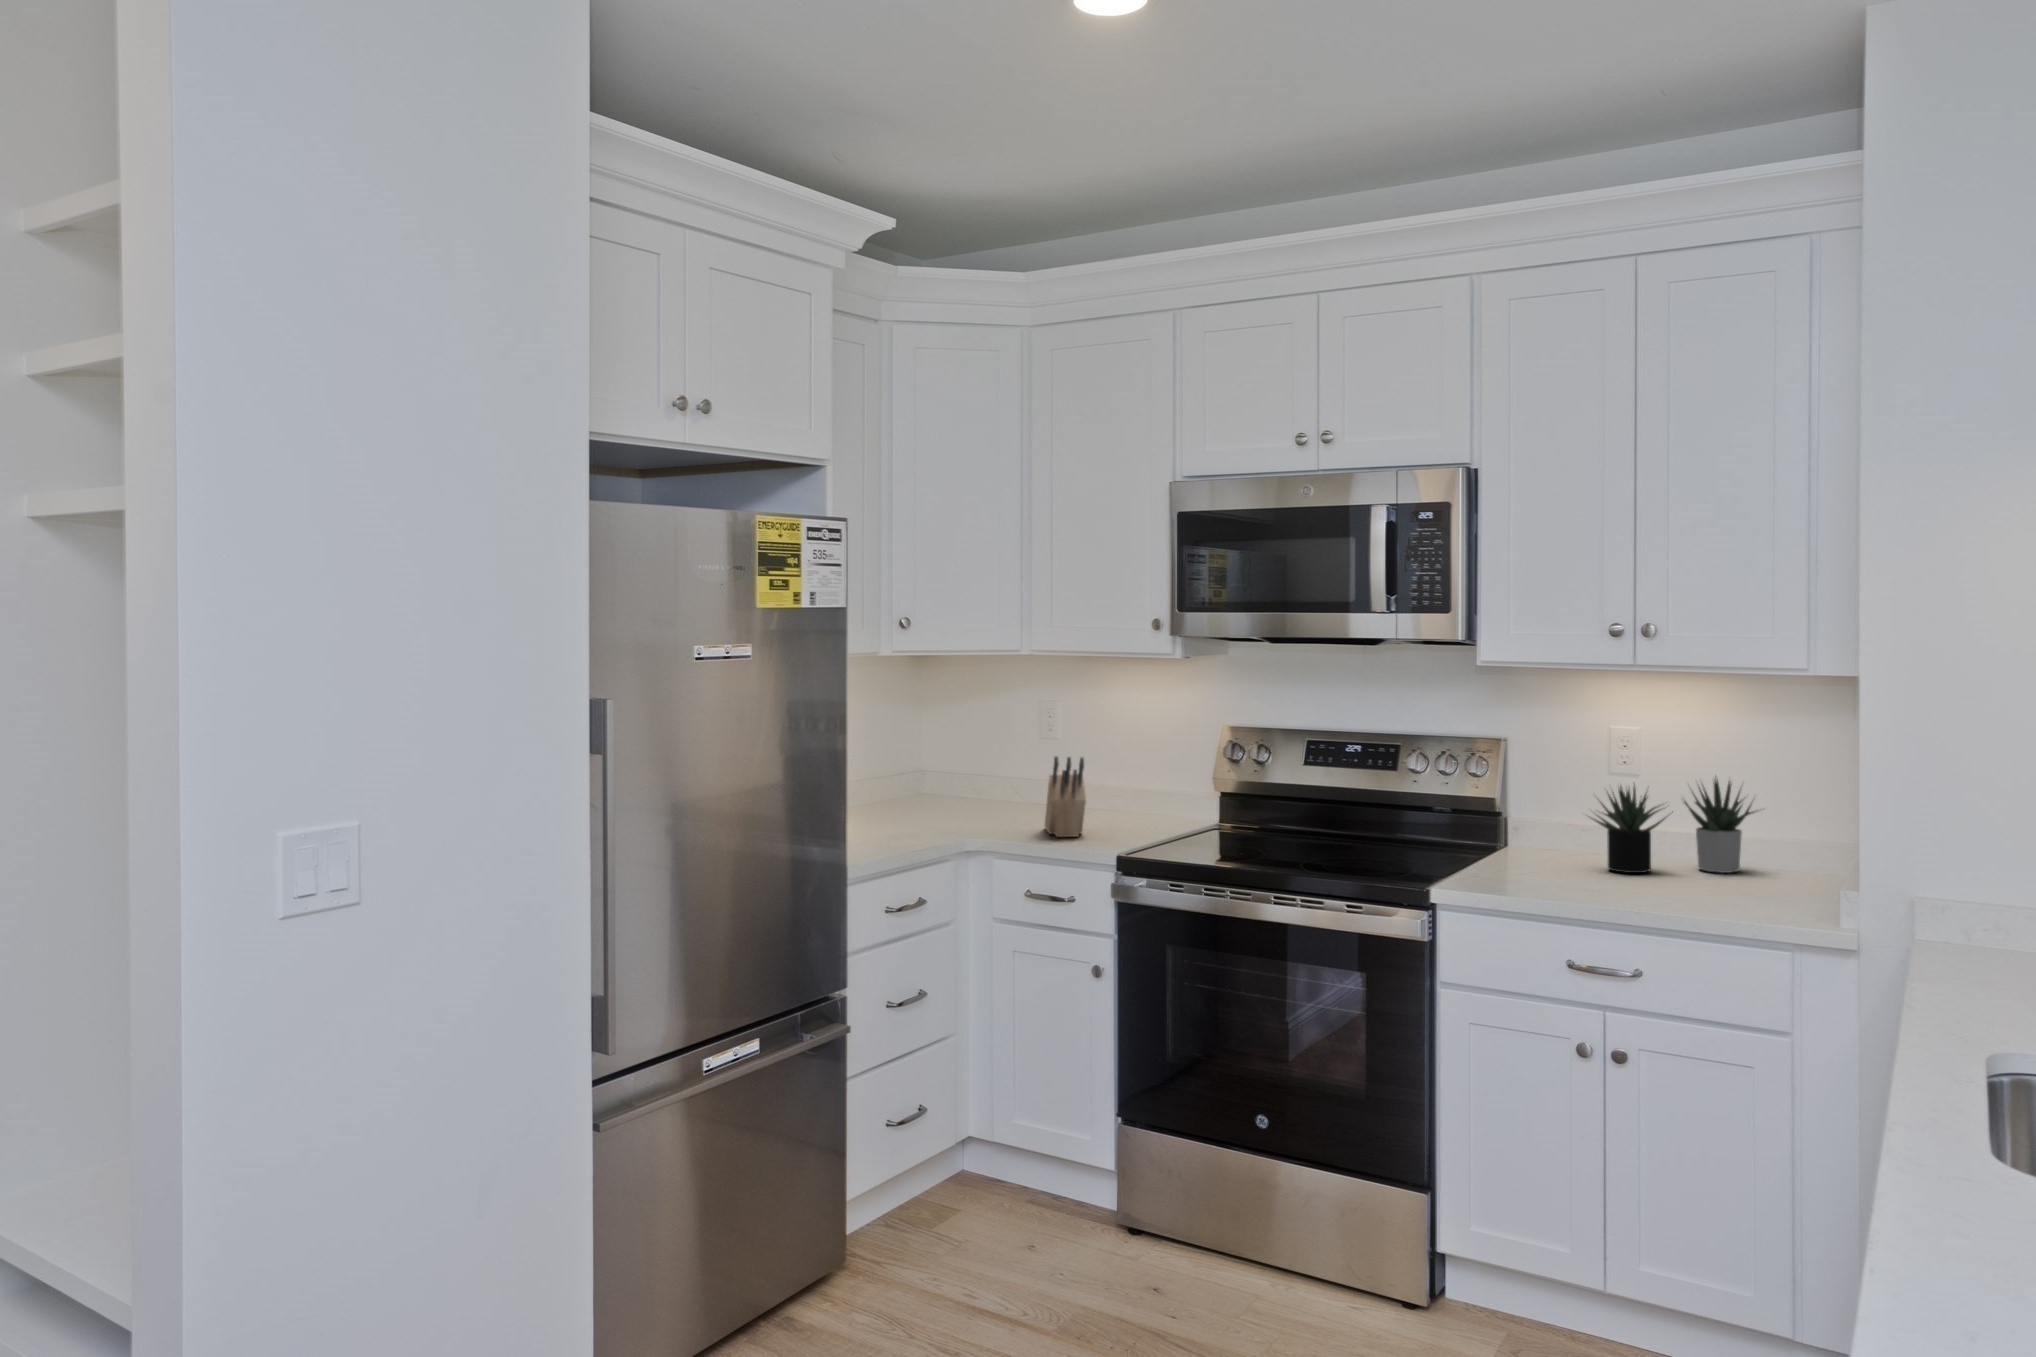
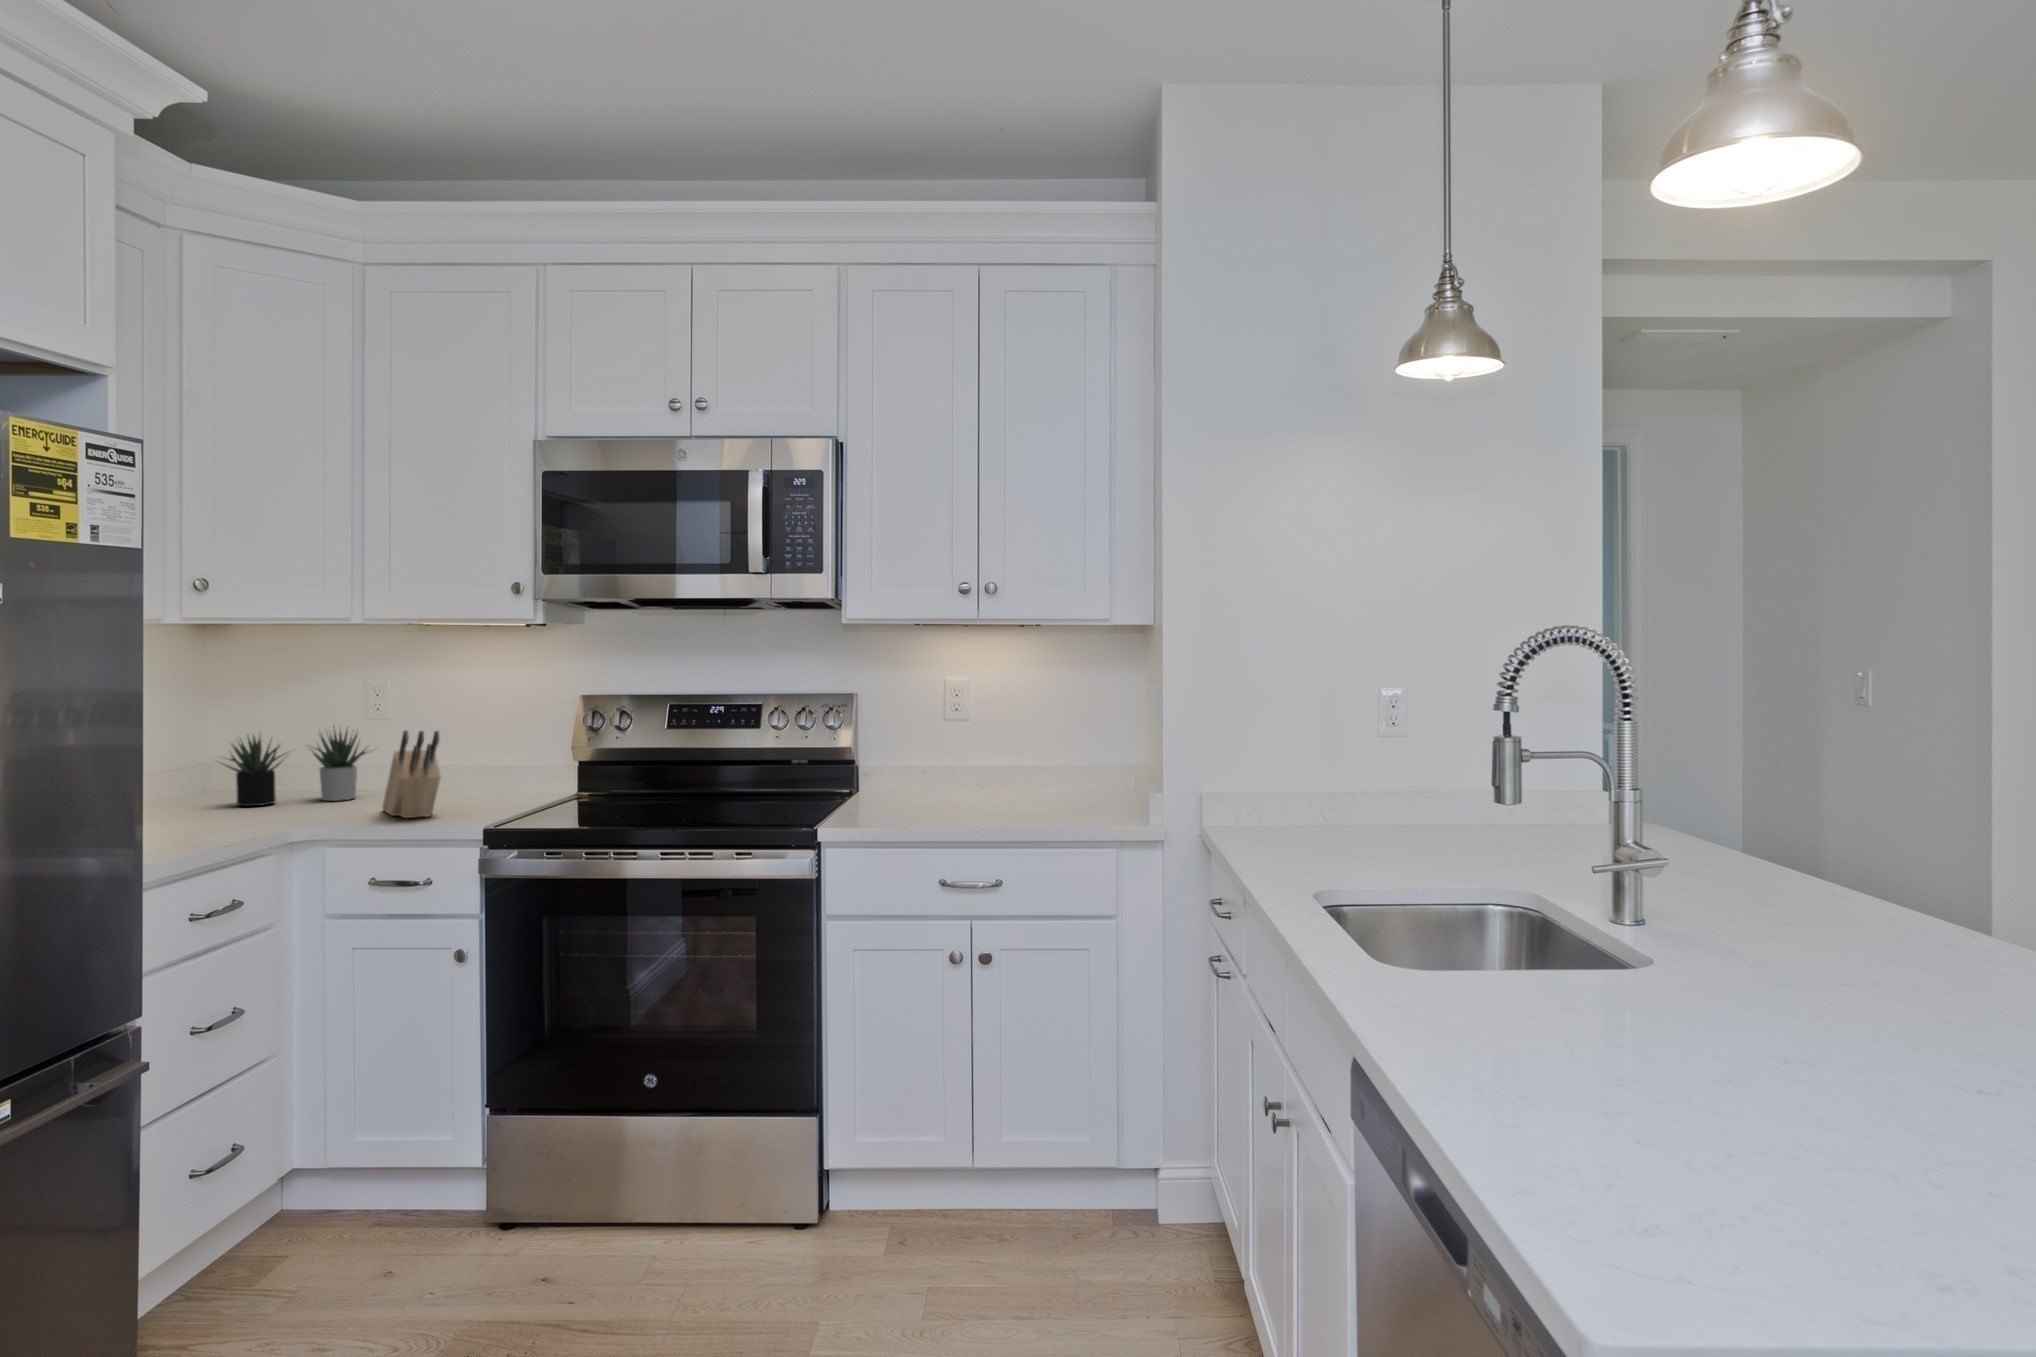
succulent plant: present [1592,779,1755,873] -> present [225,730,372,806]

